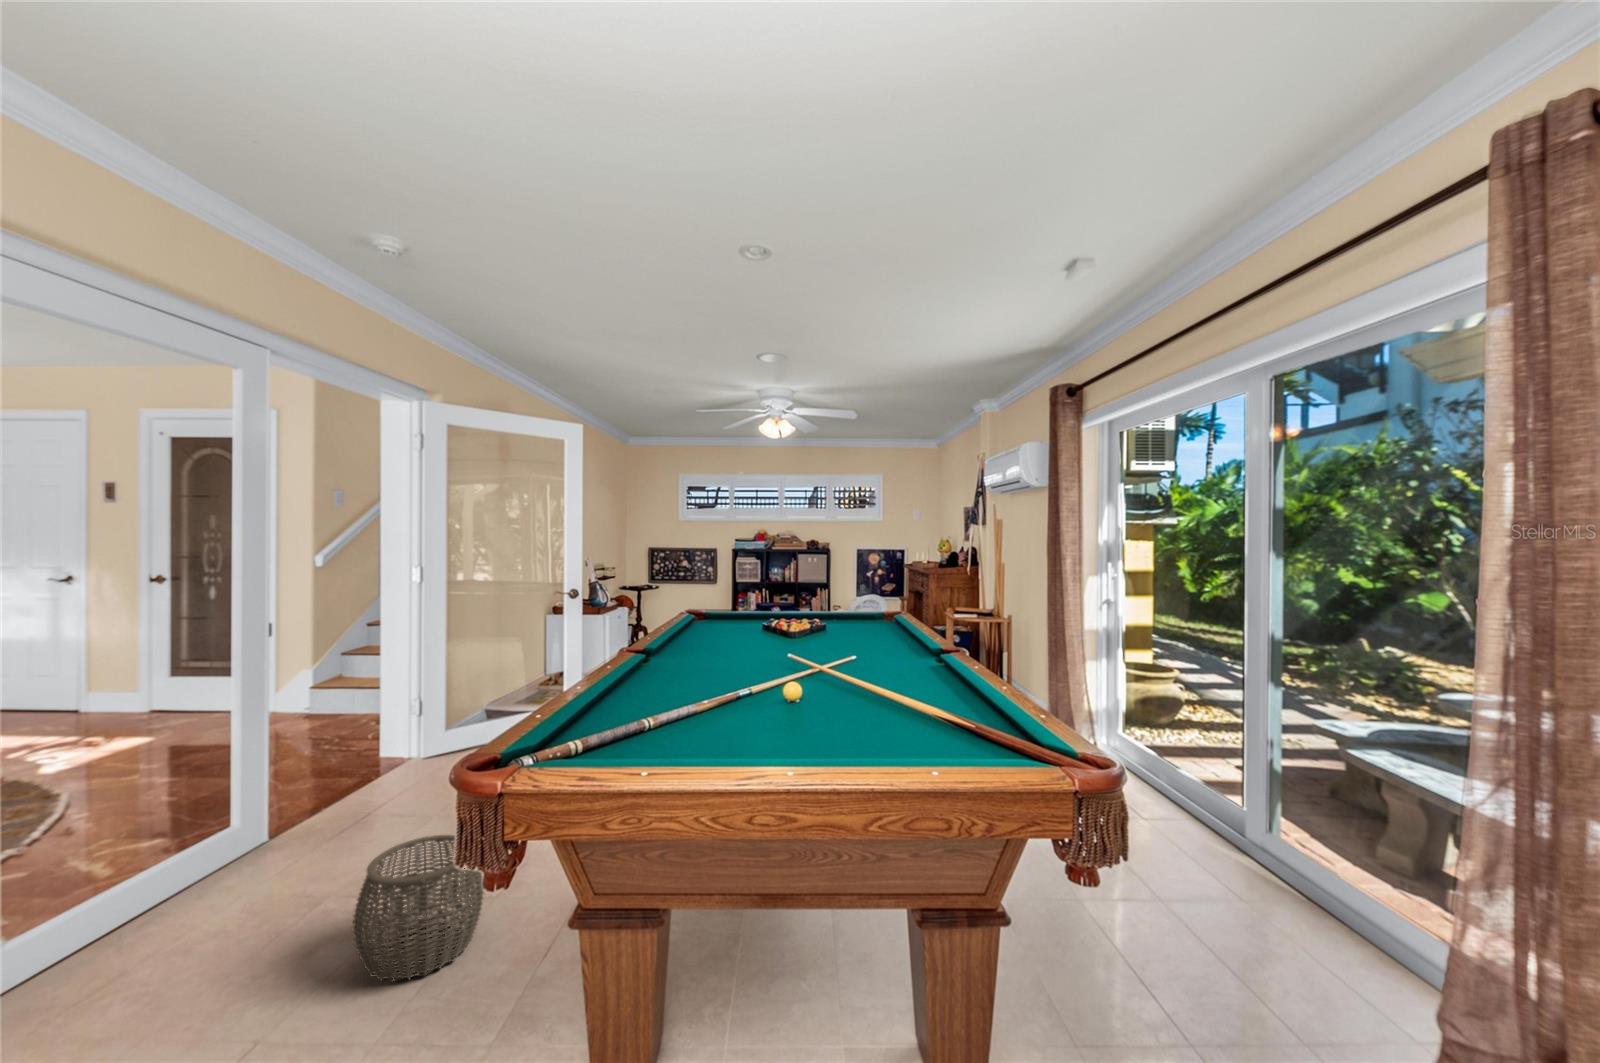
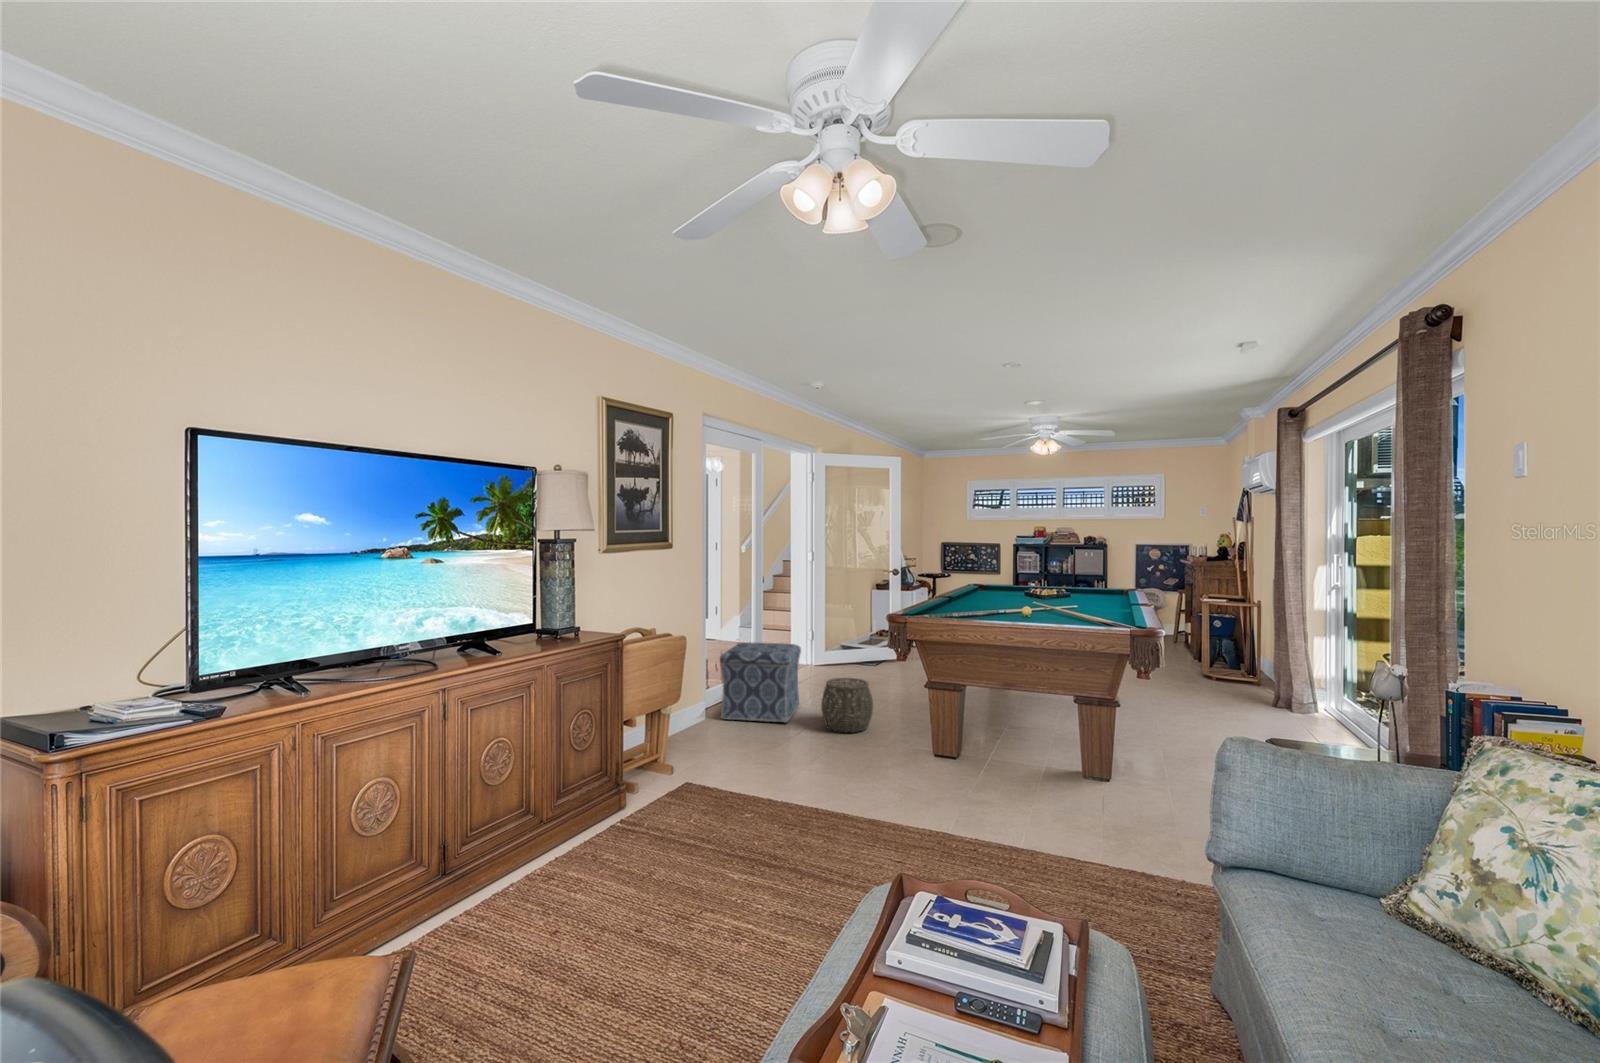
ottoman: none [54,767,340,1009] -> present [720,642,801,723]

